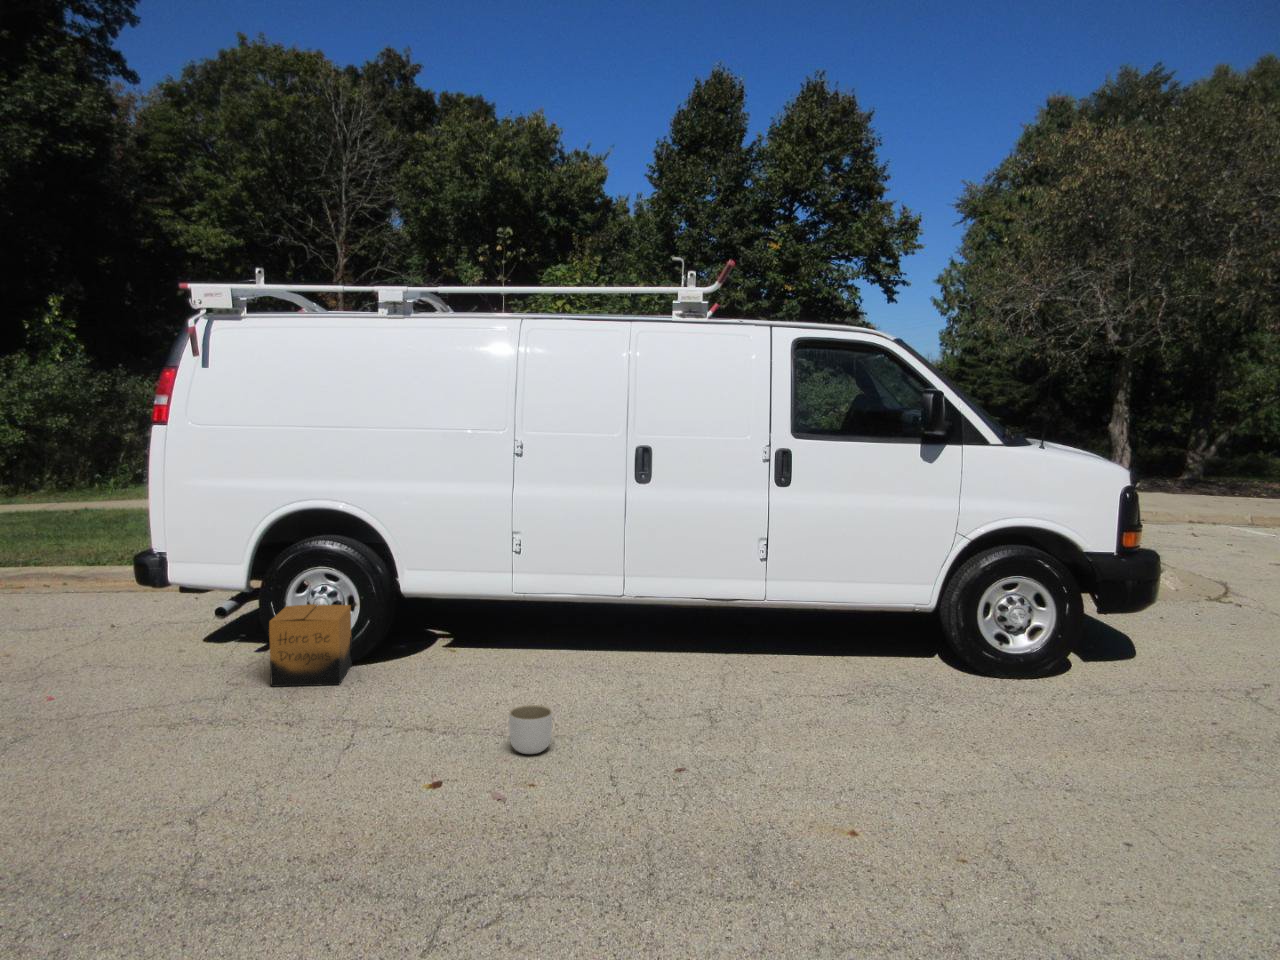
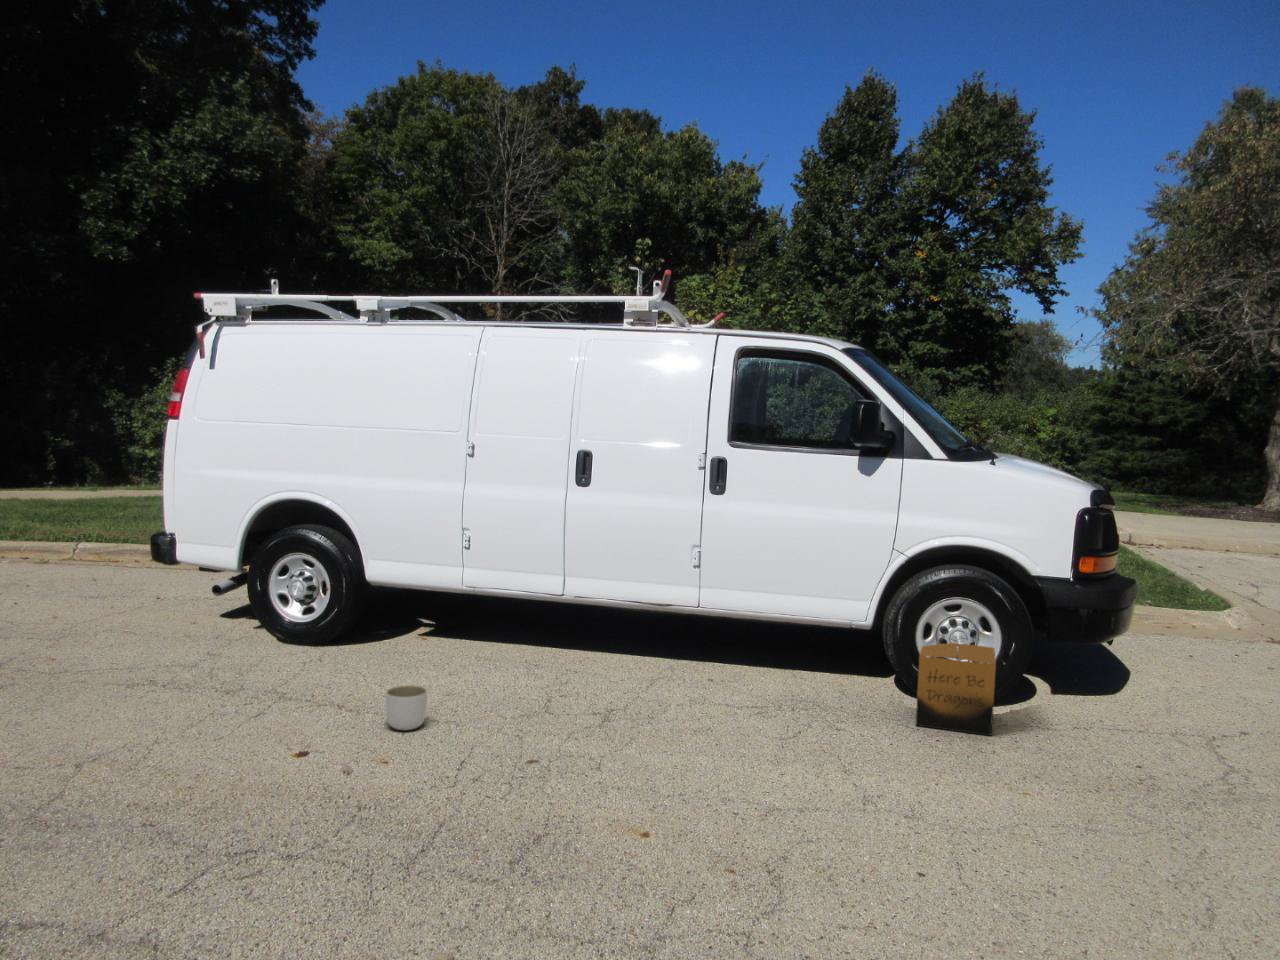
cardboard box: present [269,604,352,687] -> present [916,643,996,736]

